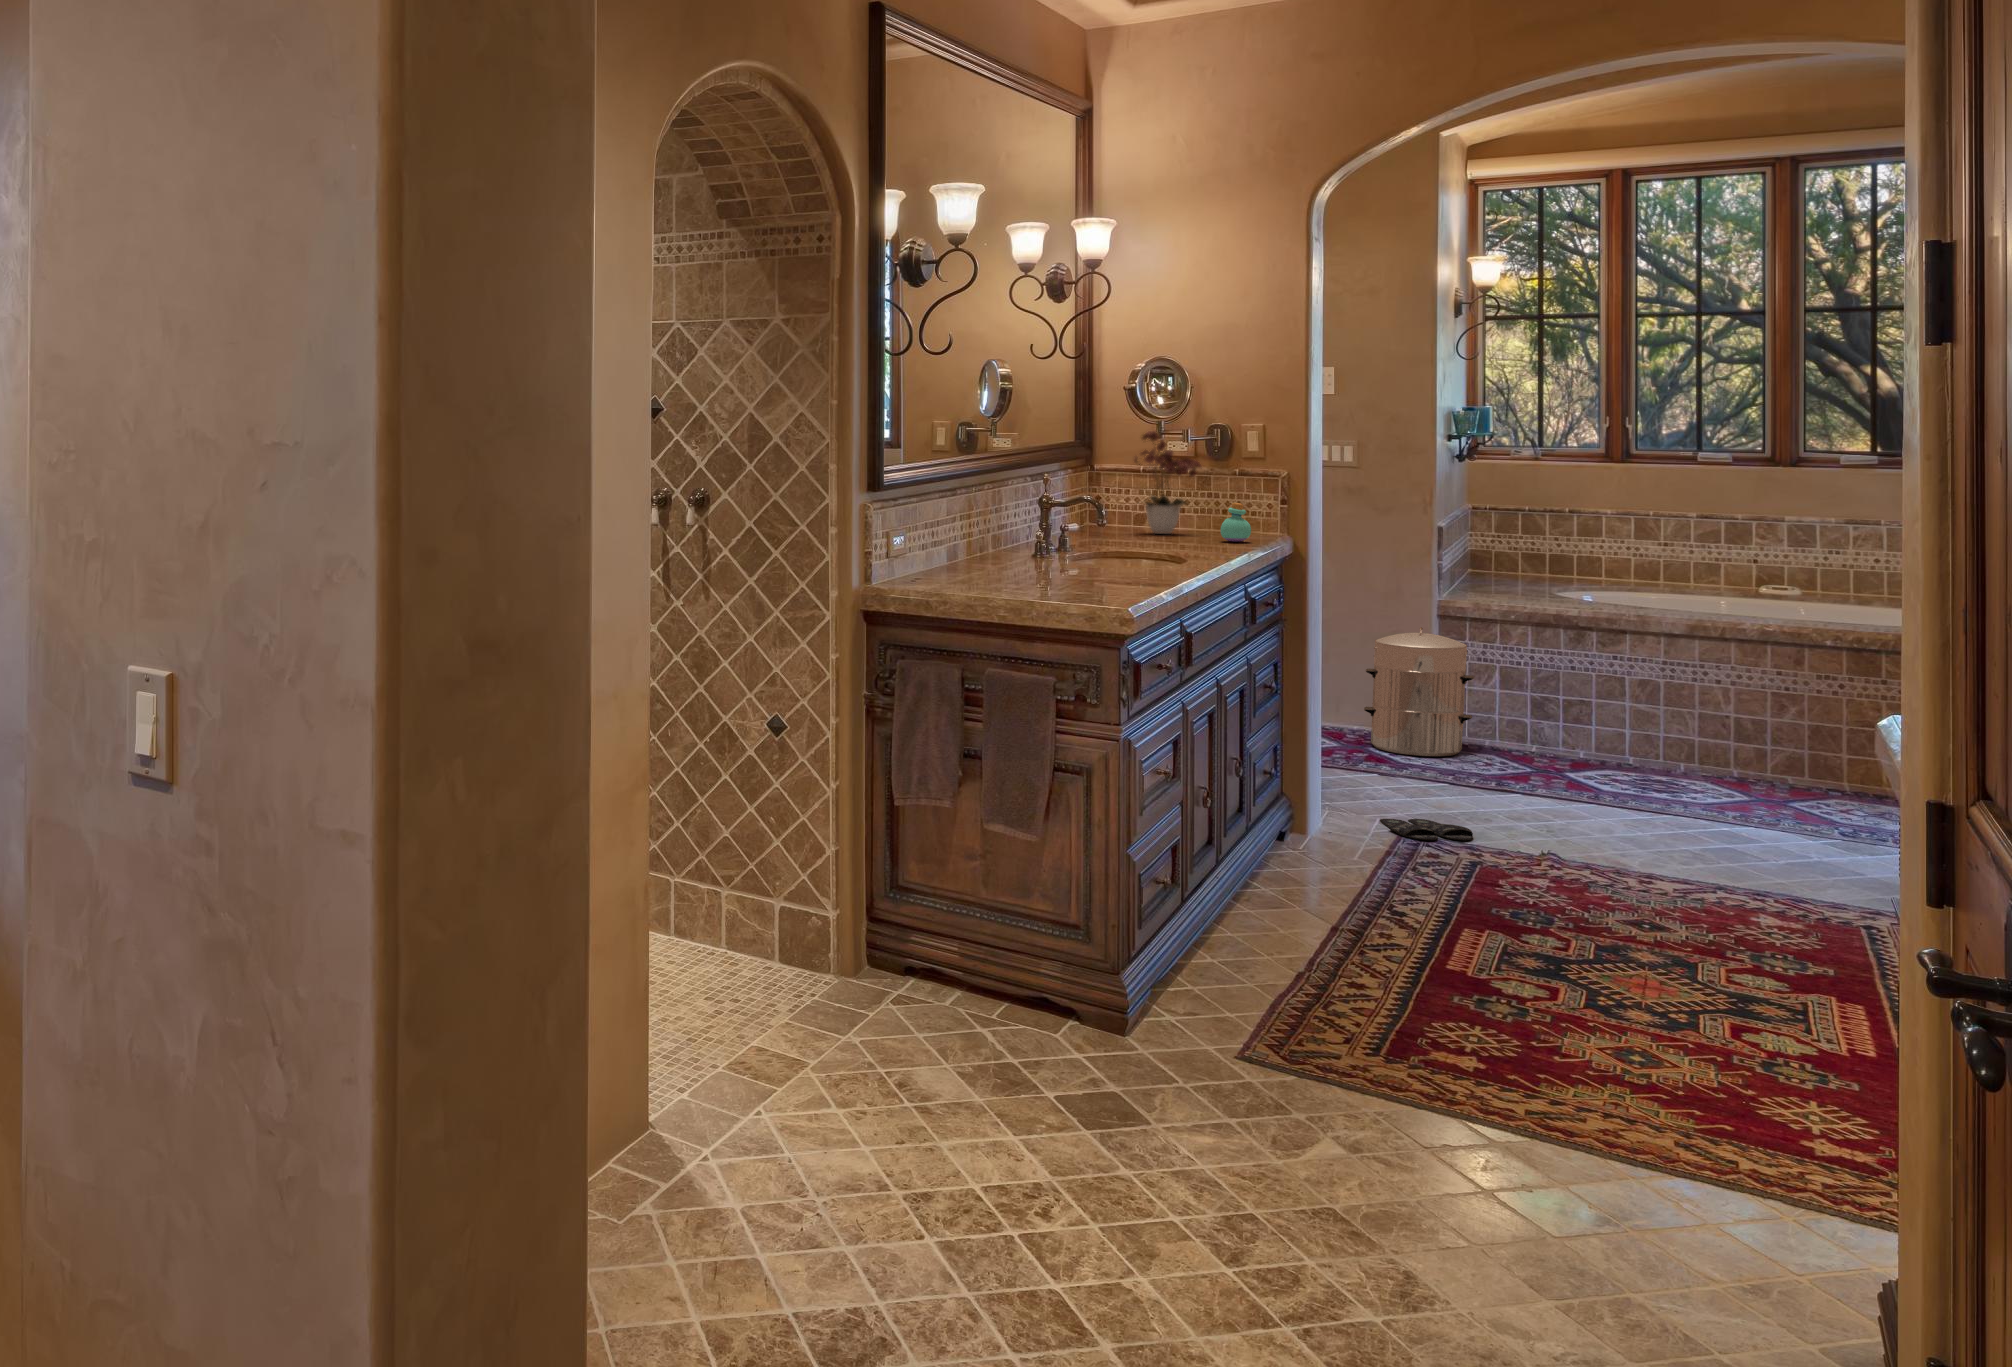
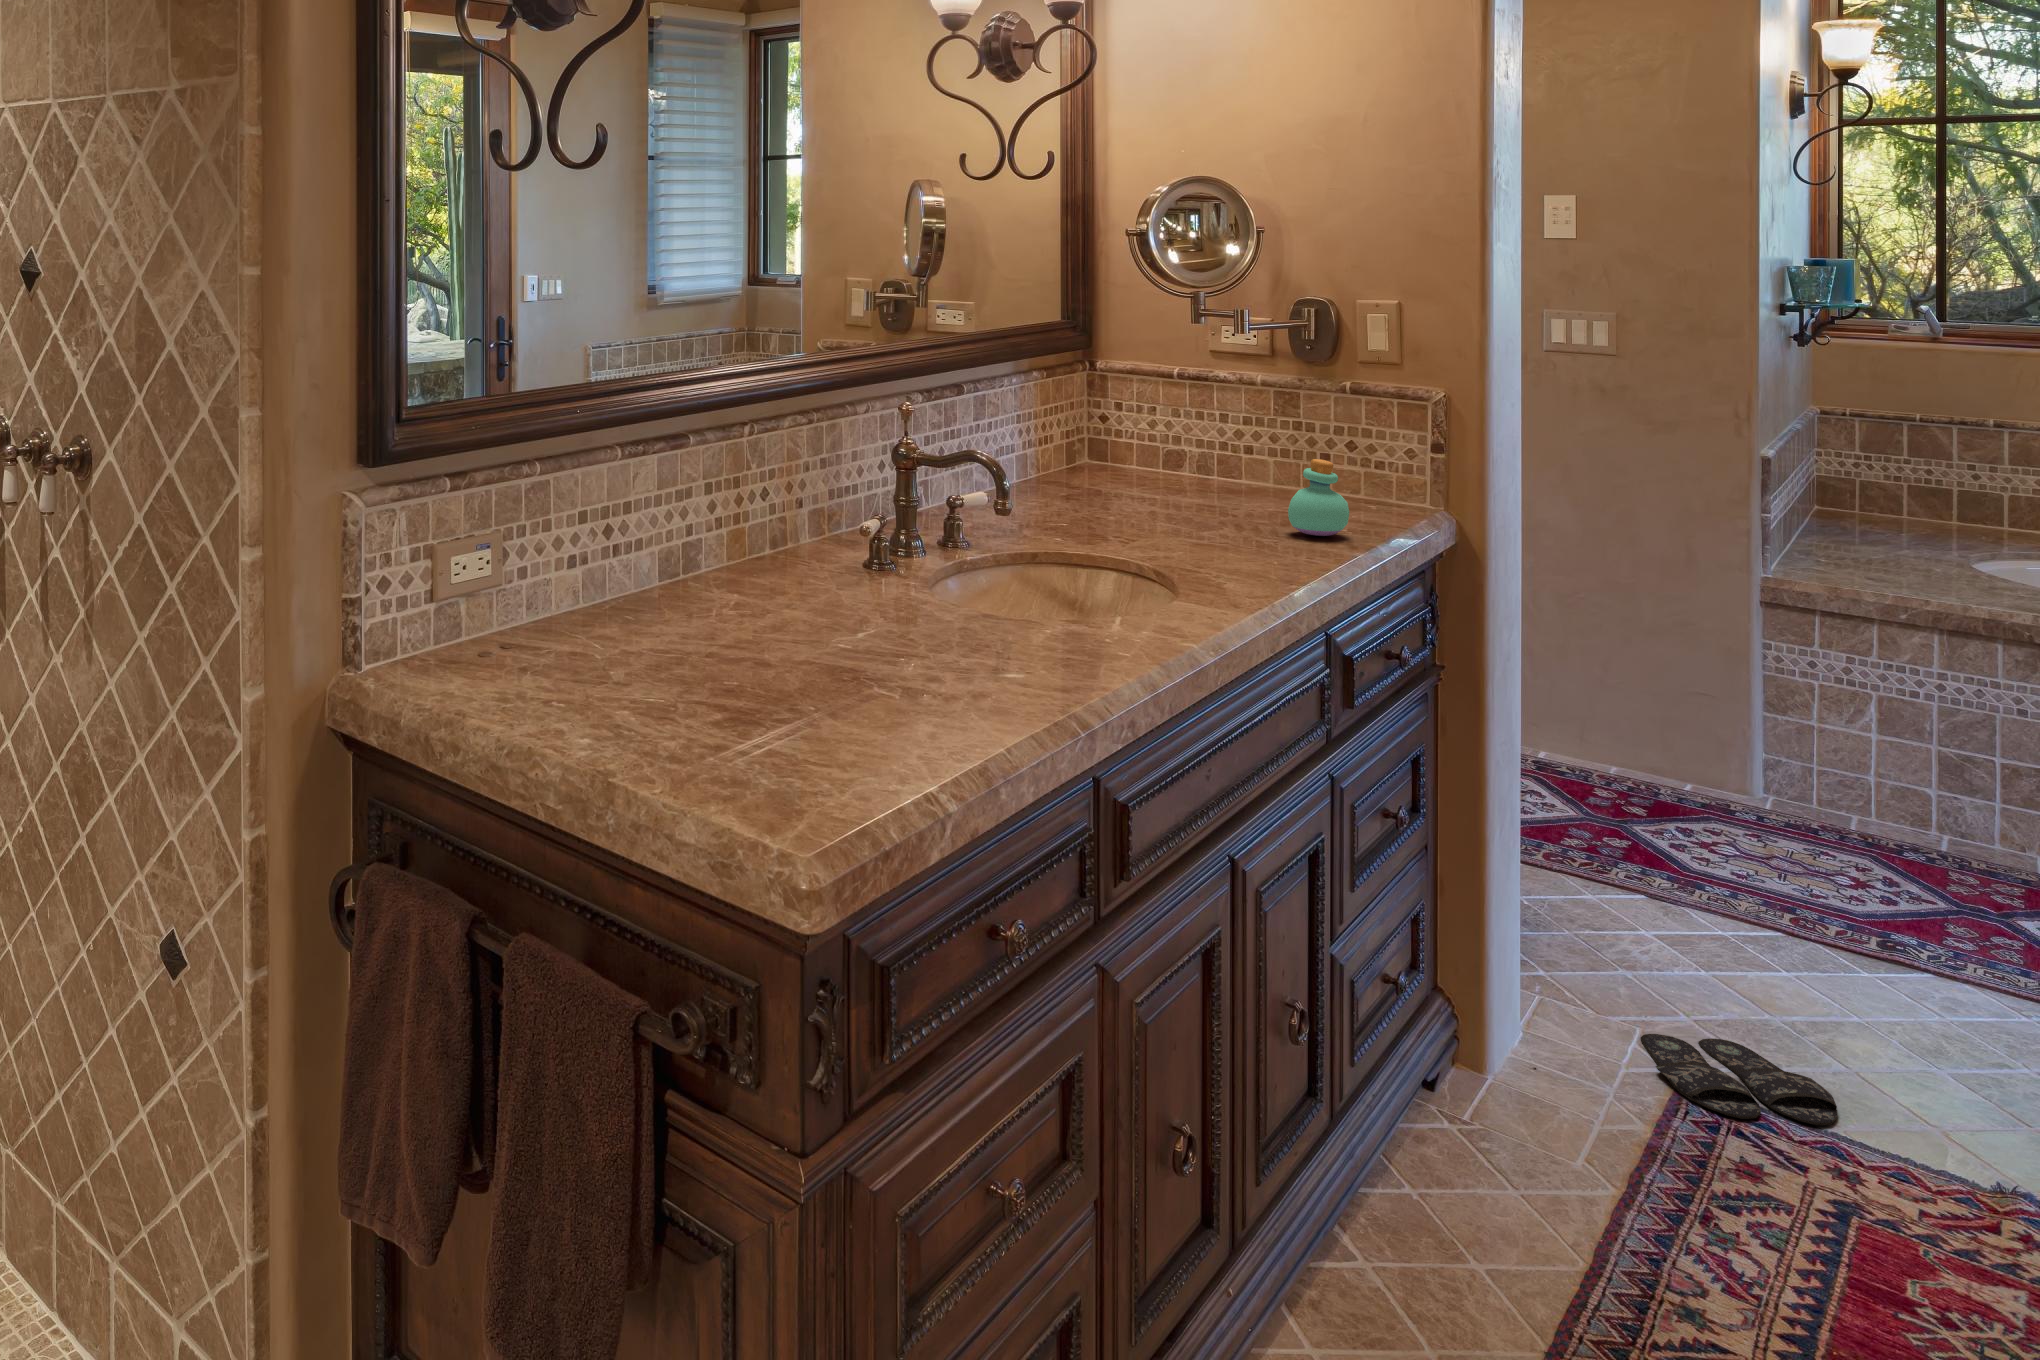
flower arrangement: present [1135,431,1201,534] -> none [1131,304,1279,505]
waste bin: present [1364,627,1474,756] -> none [1628,628,1830,853]

